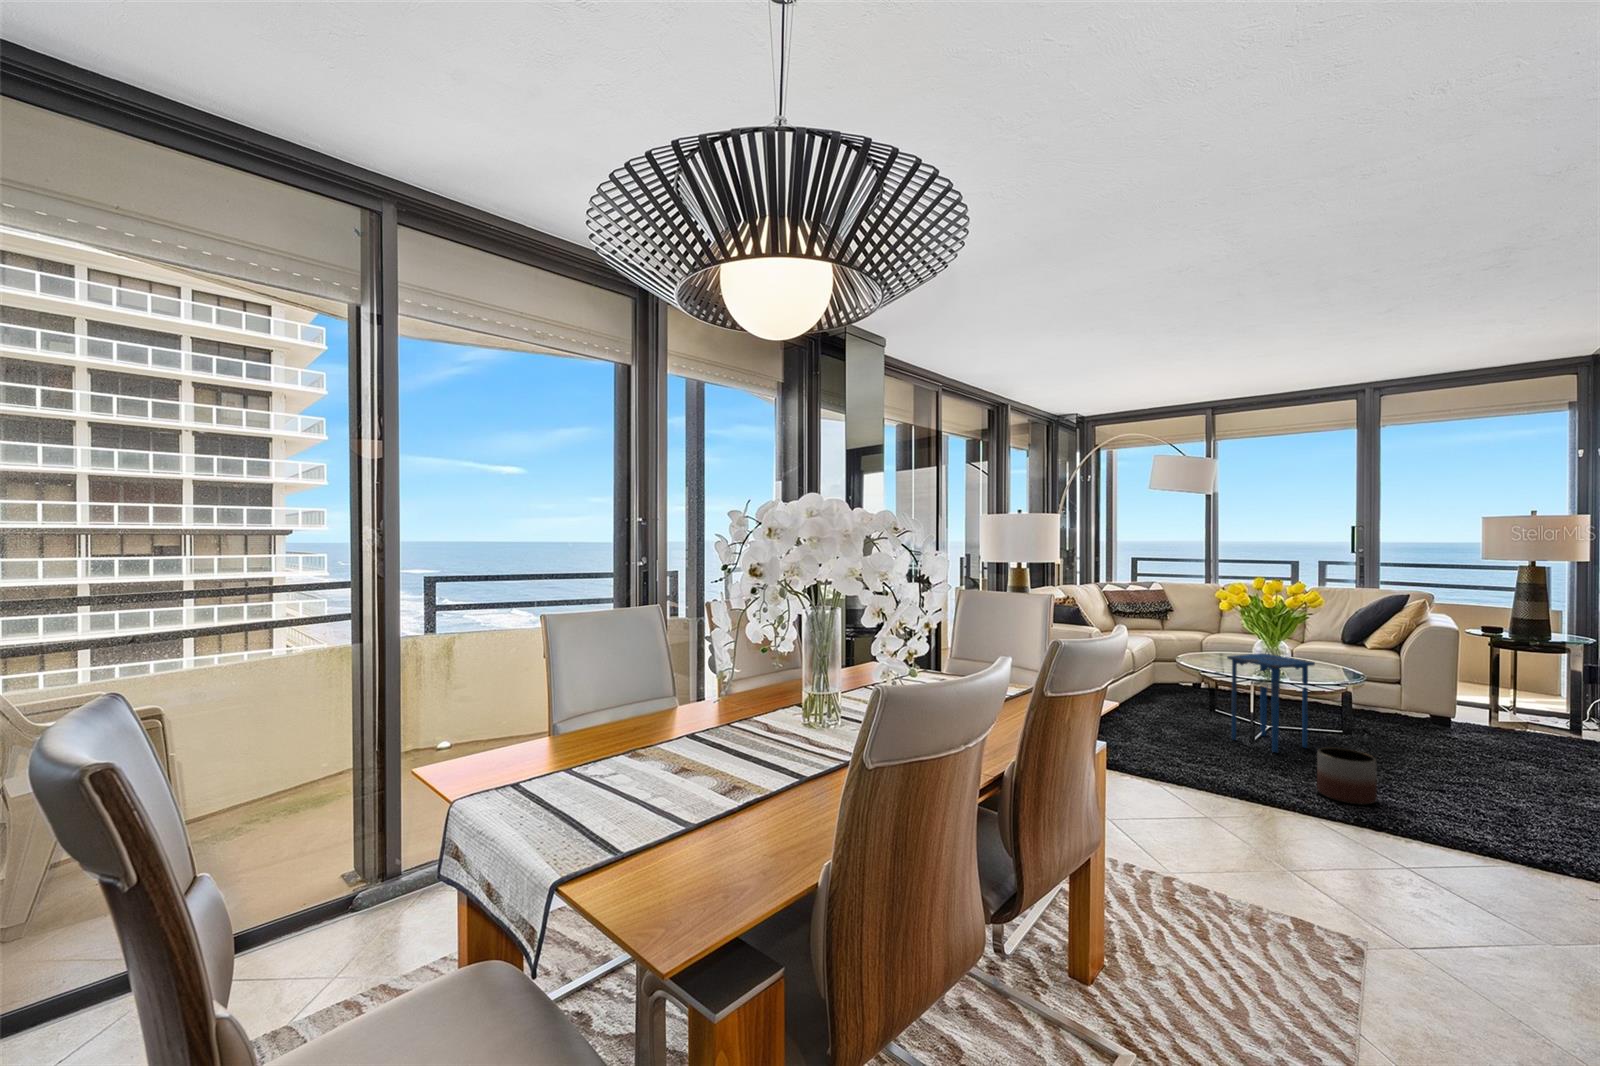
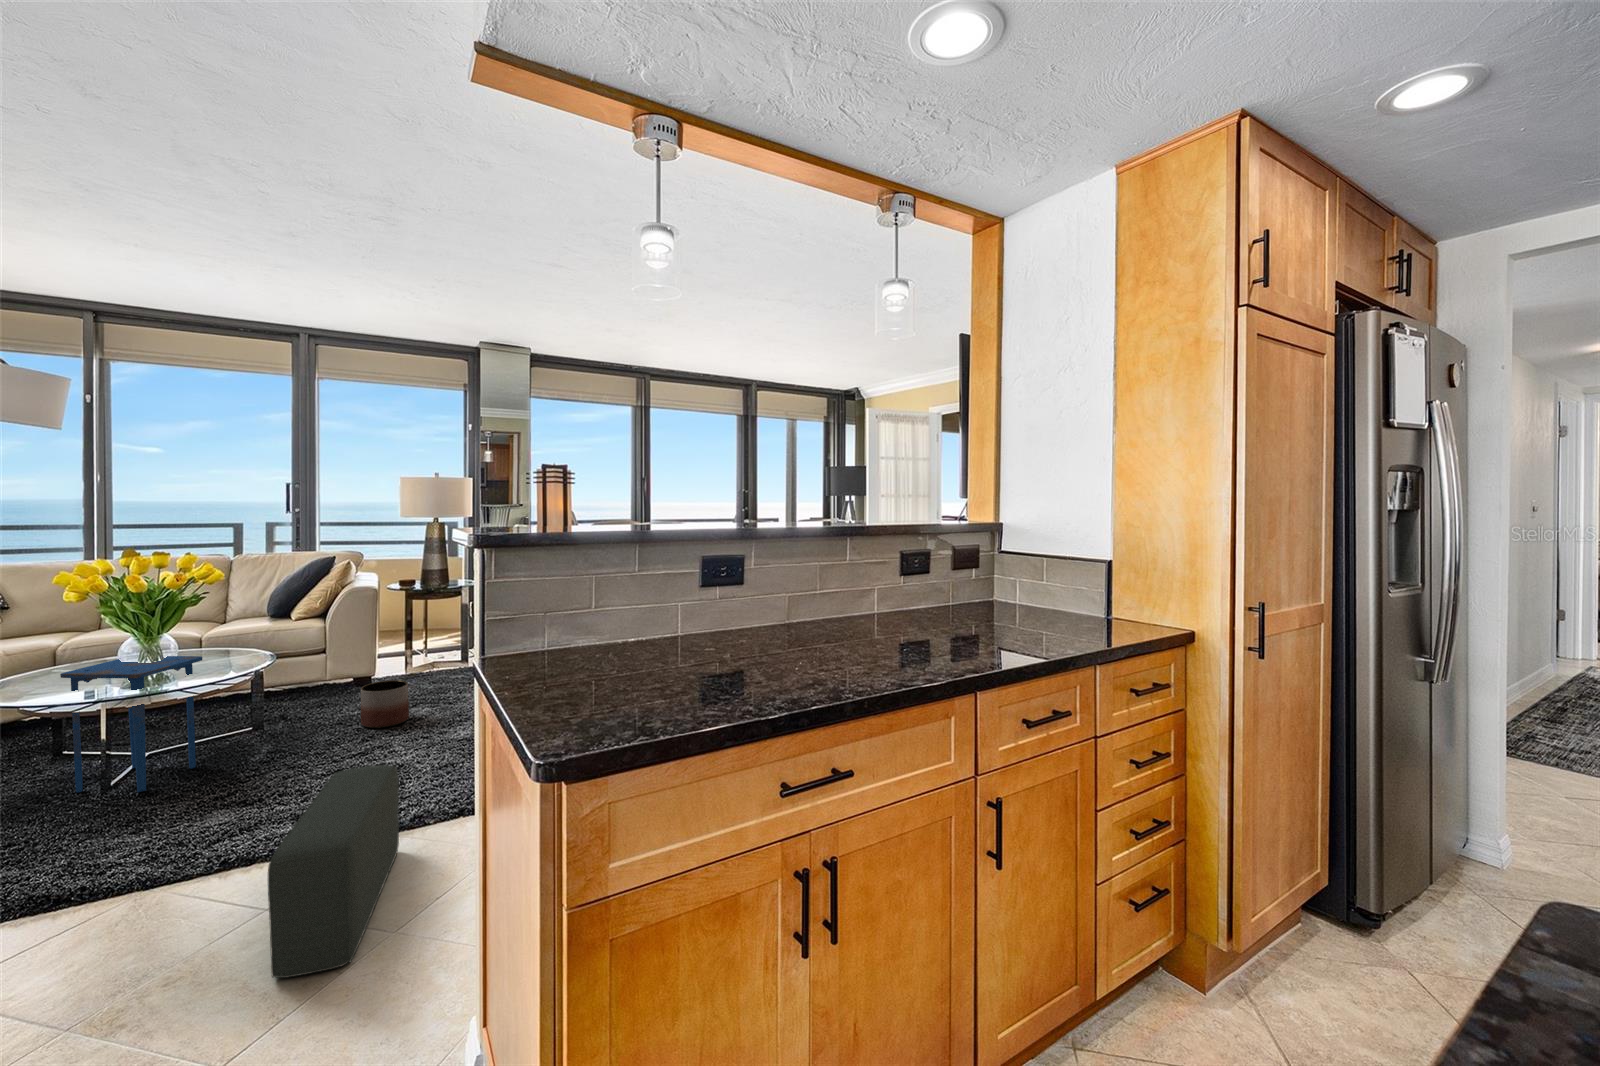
planter: present [1317,747,1377,805] -> present [361,680,409,728]
pouf: none [1434,777,1538,934] -> present [268,765,399,978]

